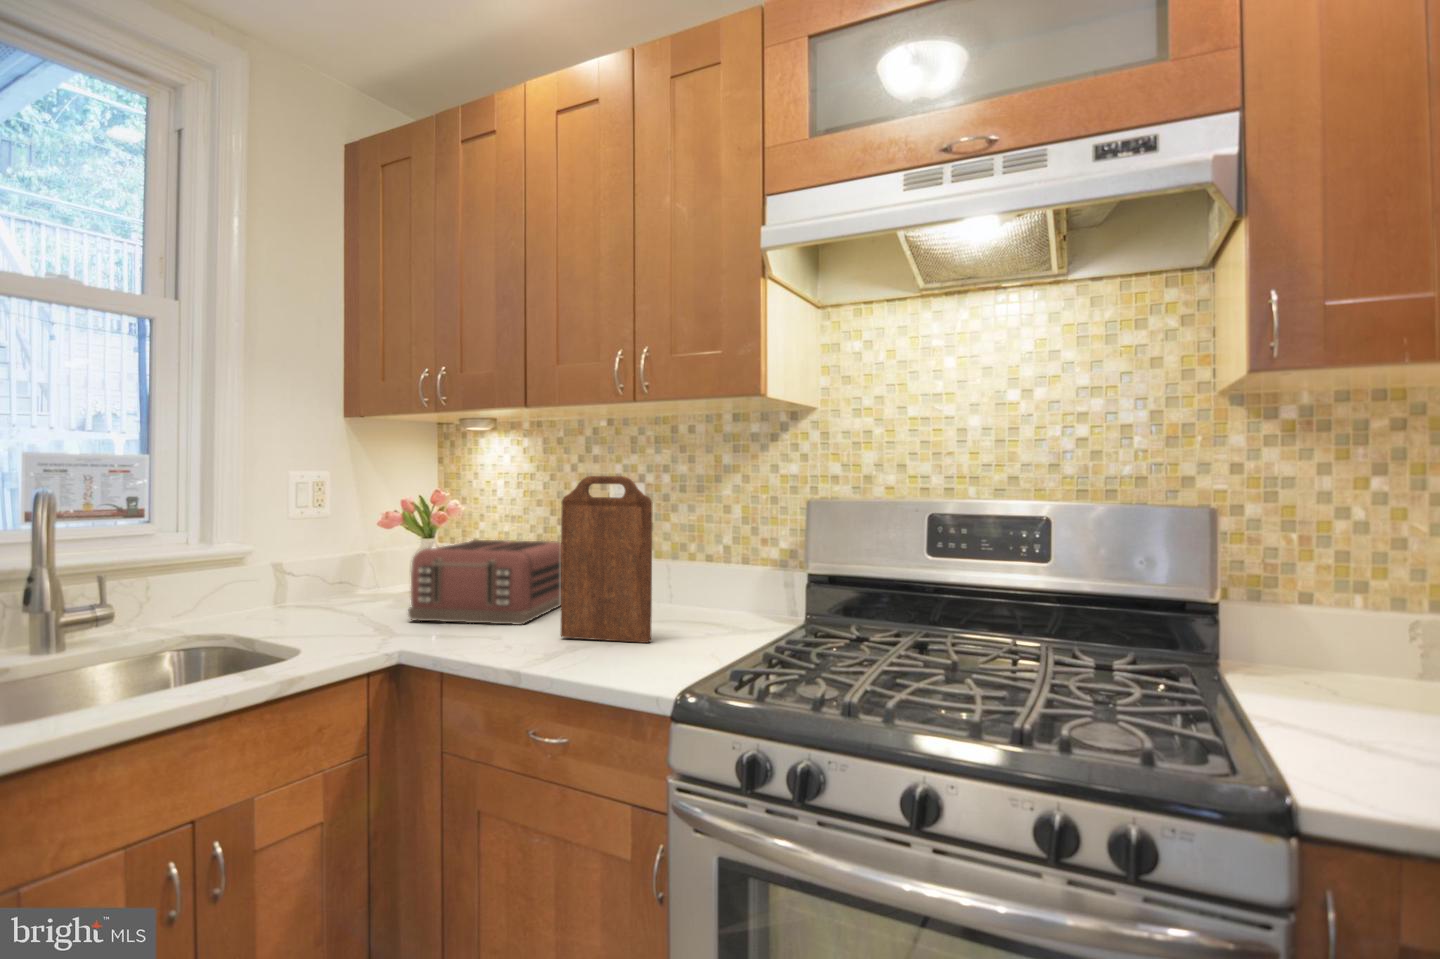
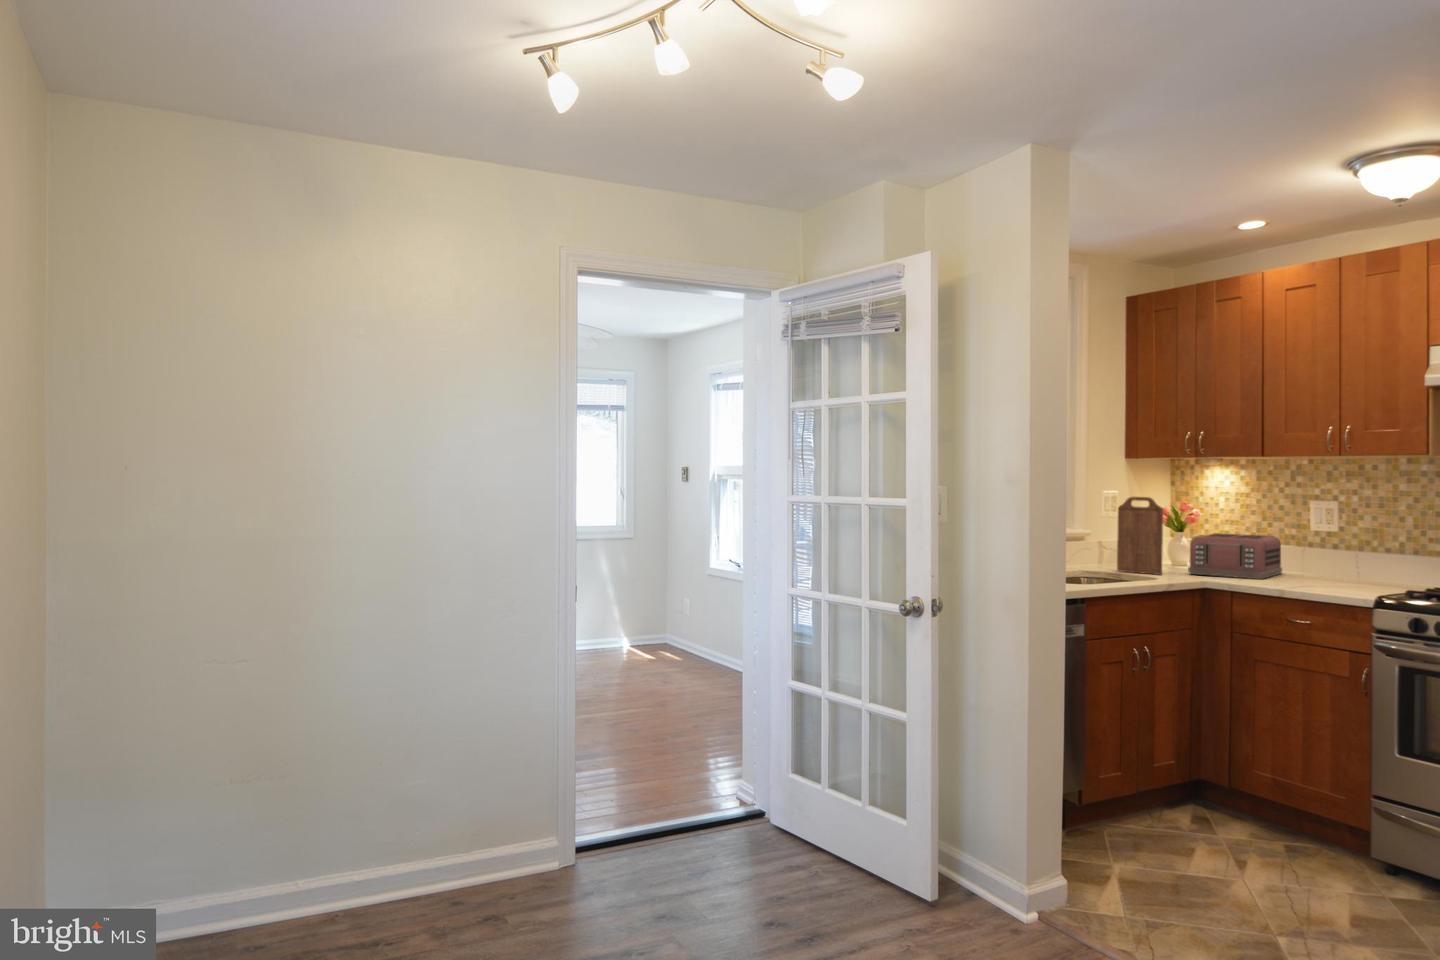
cutting board: present [561,476,653,643] -> present [1117,497,1163,575]

